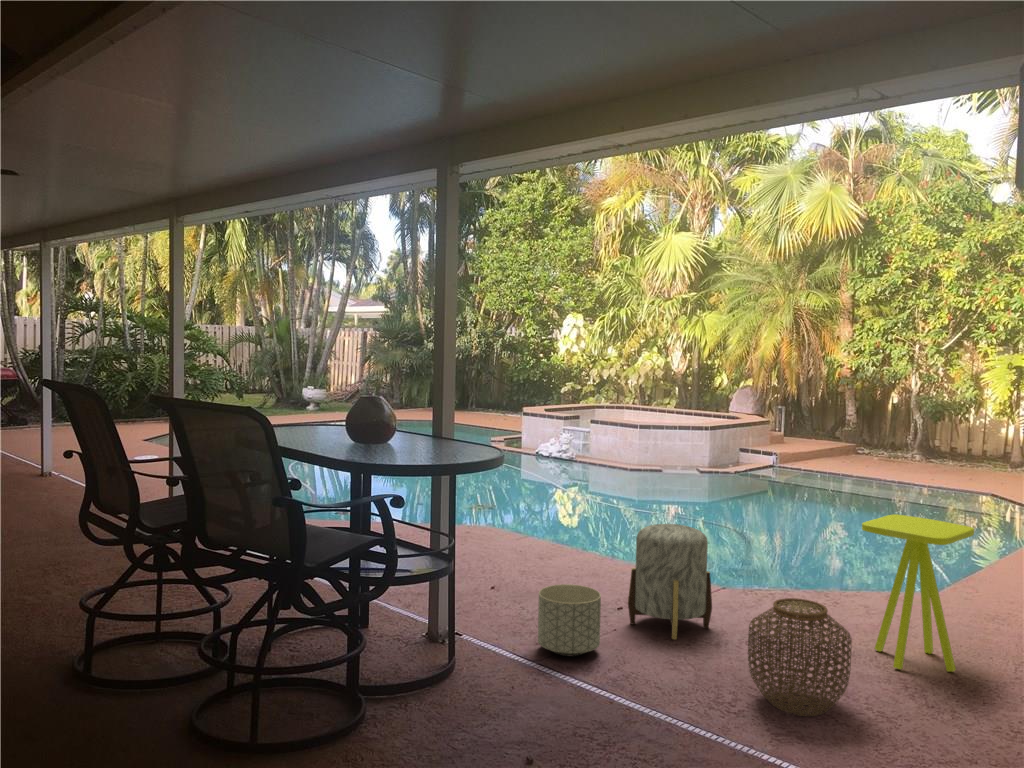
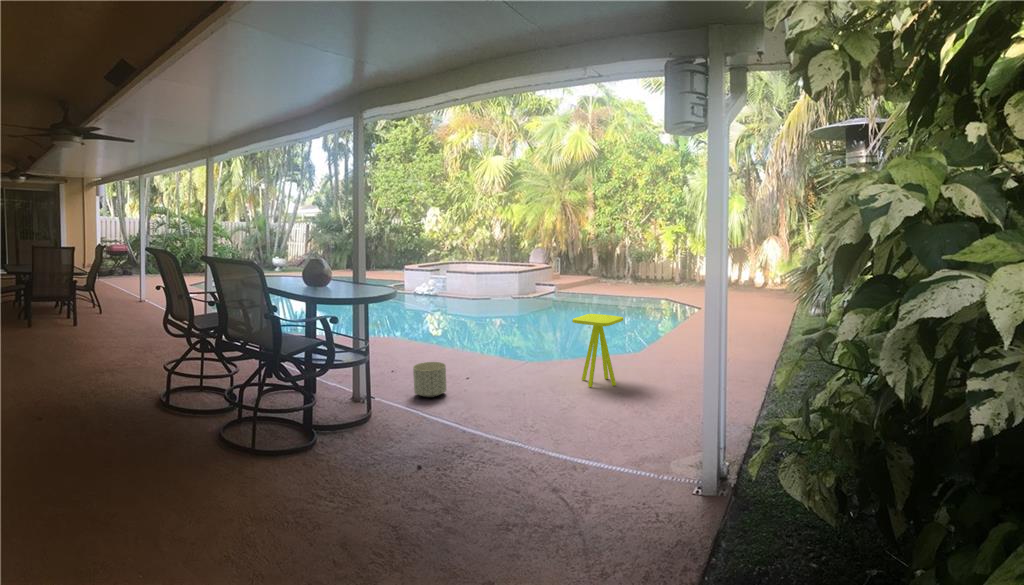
stool: present [628,524,712,639] -> none [462,327,505,385]
woven basket: present [748,598,852,716] -> none [516,357,563,411]

